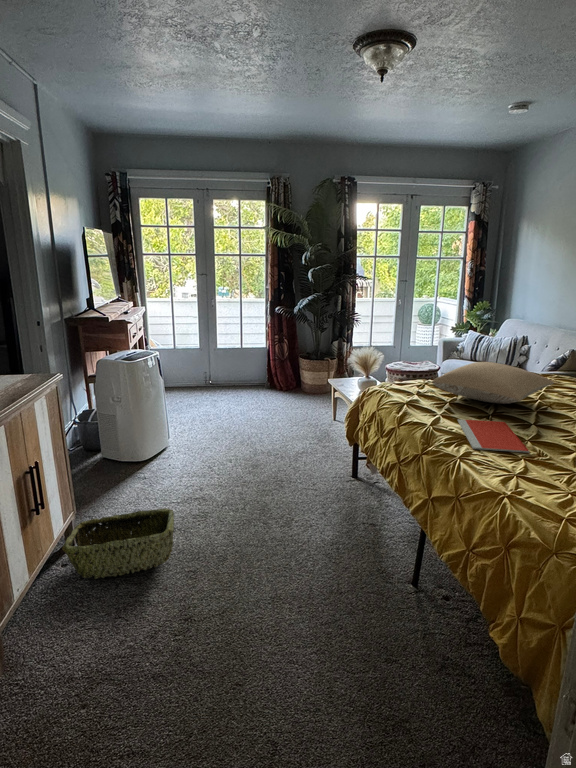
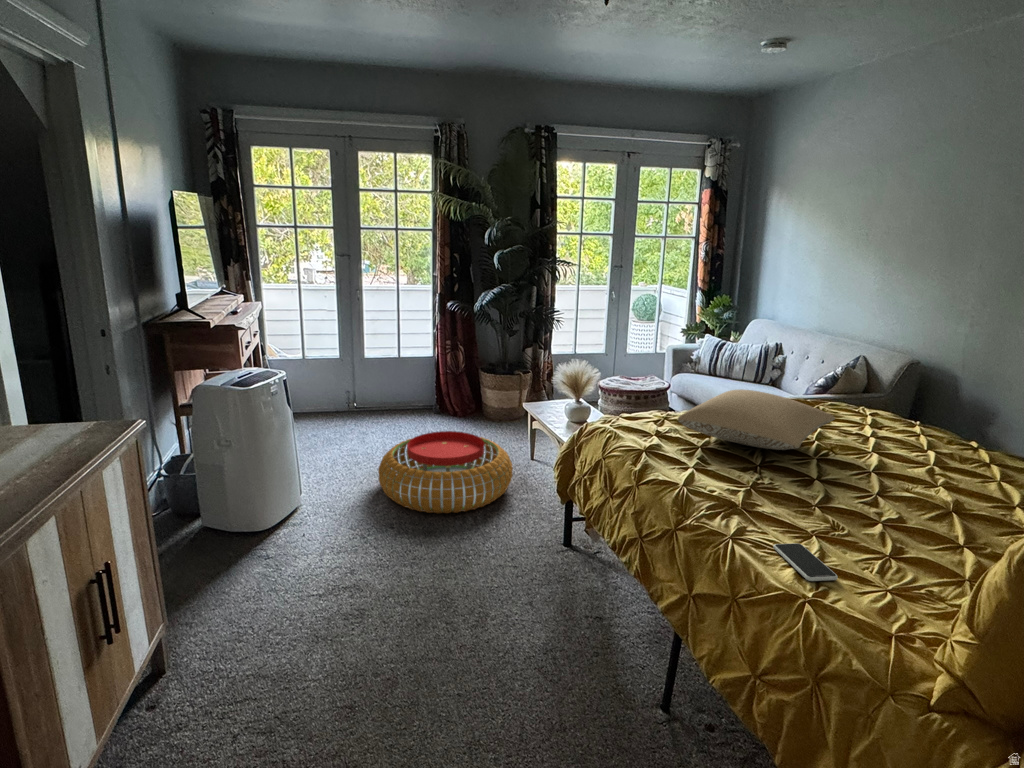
pouf: none [222,398,318,454] -> present [378,431,513,513]
notebook: present [457,419,530,453] -> none [717,475,822,526]
smartphone: none [489,462,533,485] -> present [773,543,838,581]
woven basket: present [63,508,174,579] -> none [148,612,319,731]

